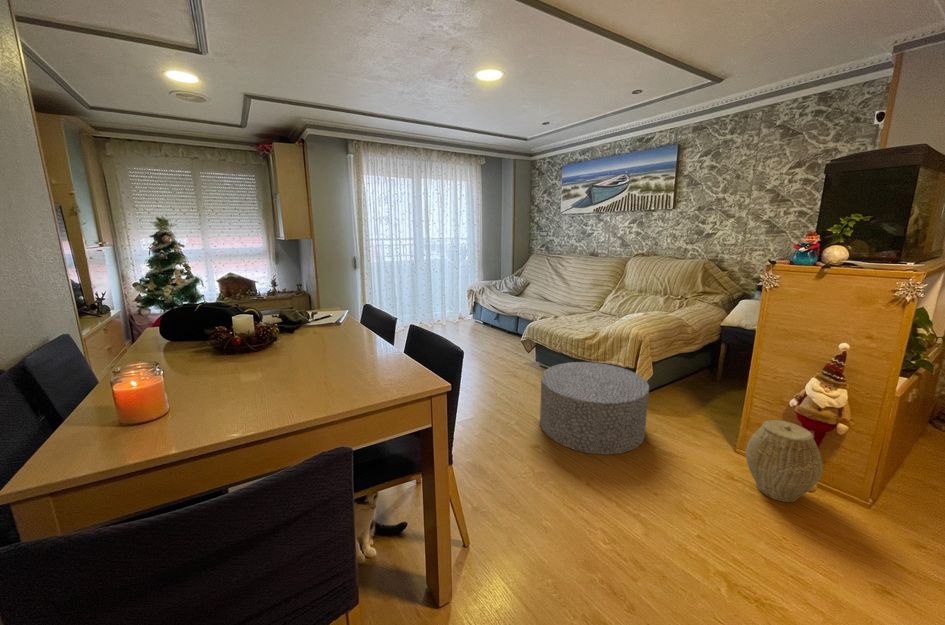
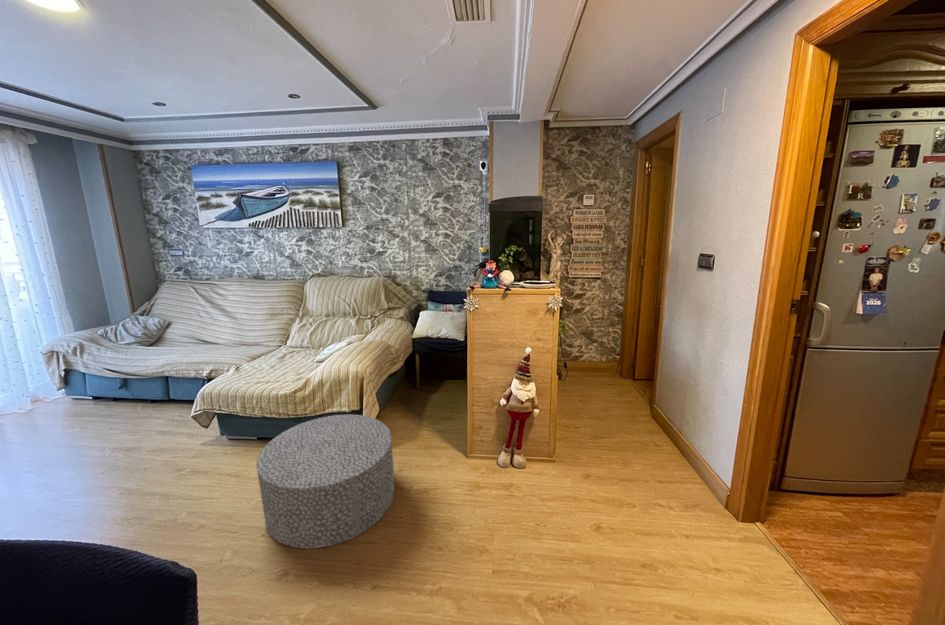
woven basket: present [746,420,822,502] -> none [483,419,533,488]

